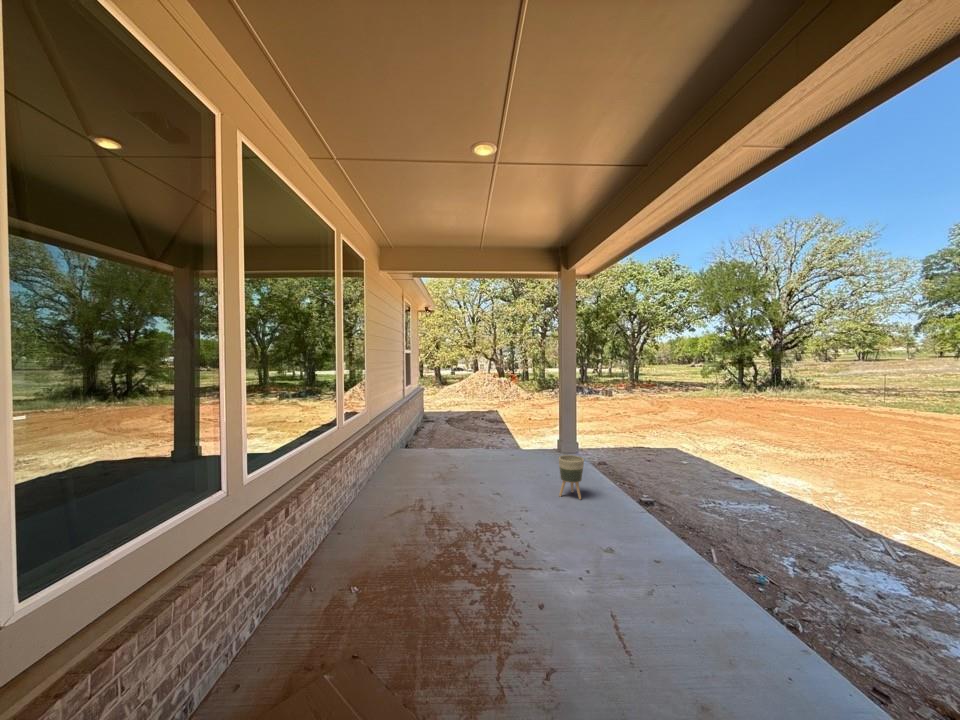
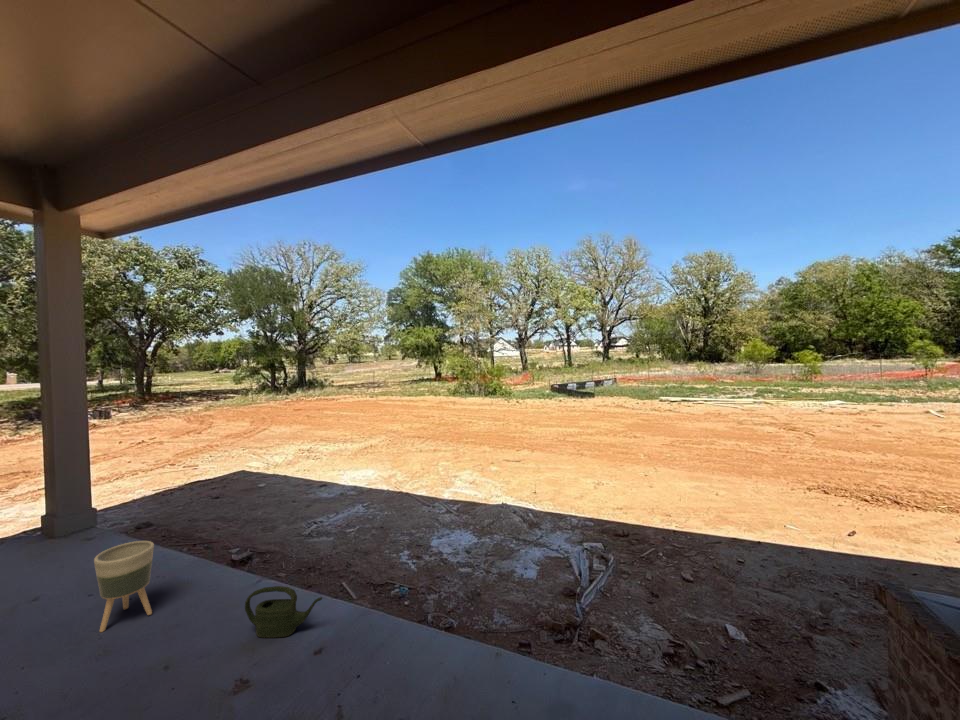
watering can: none [617,506,662,544] -> present [245,586,322,638]

